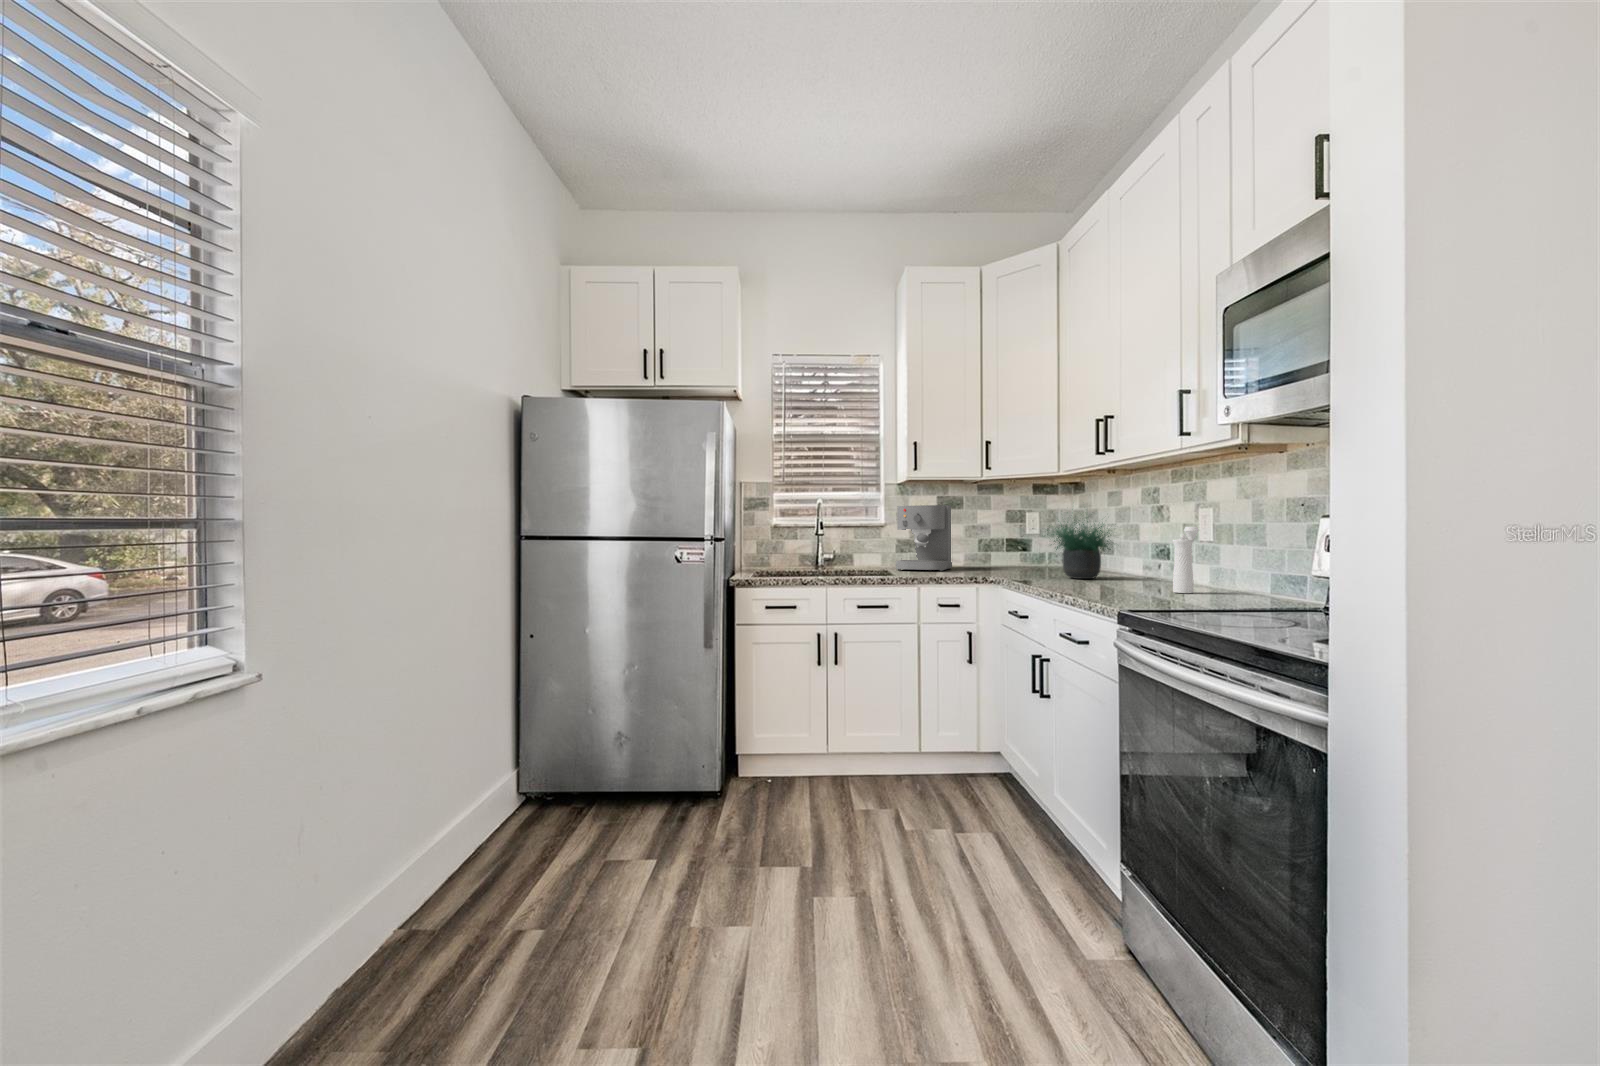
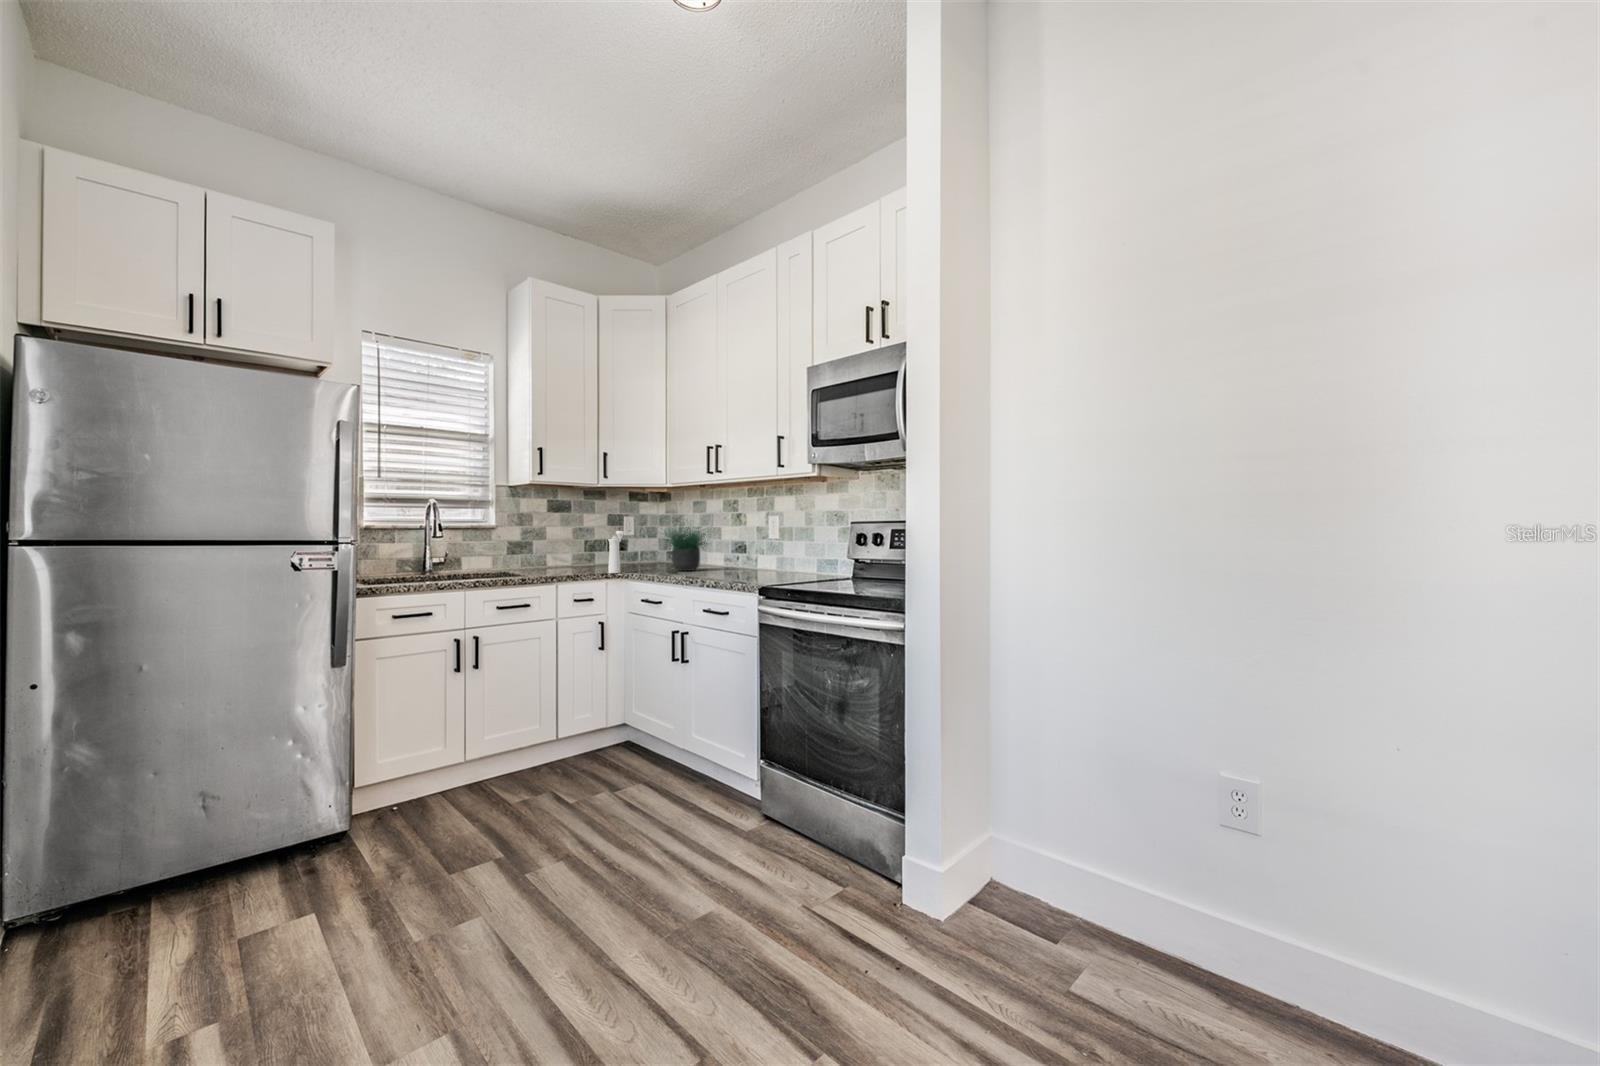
coffee maker: present [896,505,952,571] -> none [510,509,560,572]
pepper mill: present [1173,527,1199,593] -> present [608,531,624,573]

